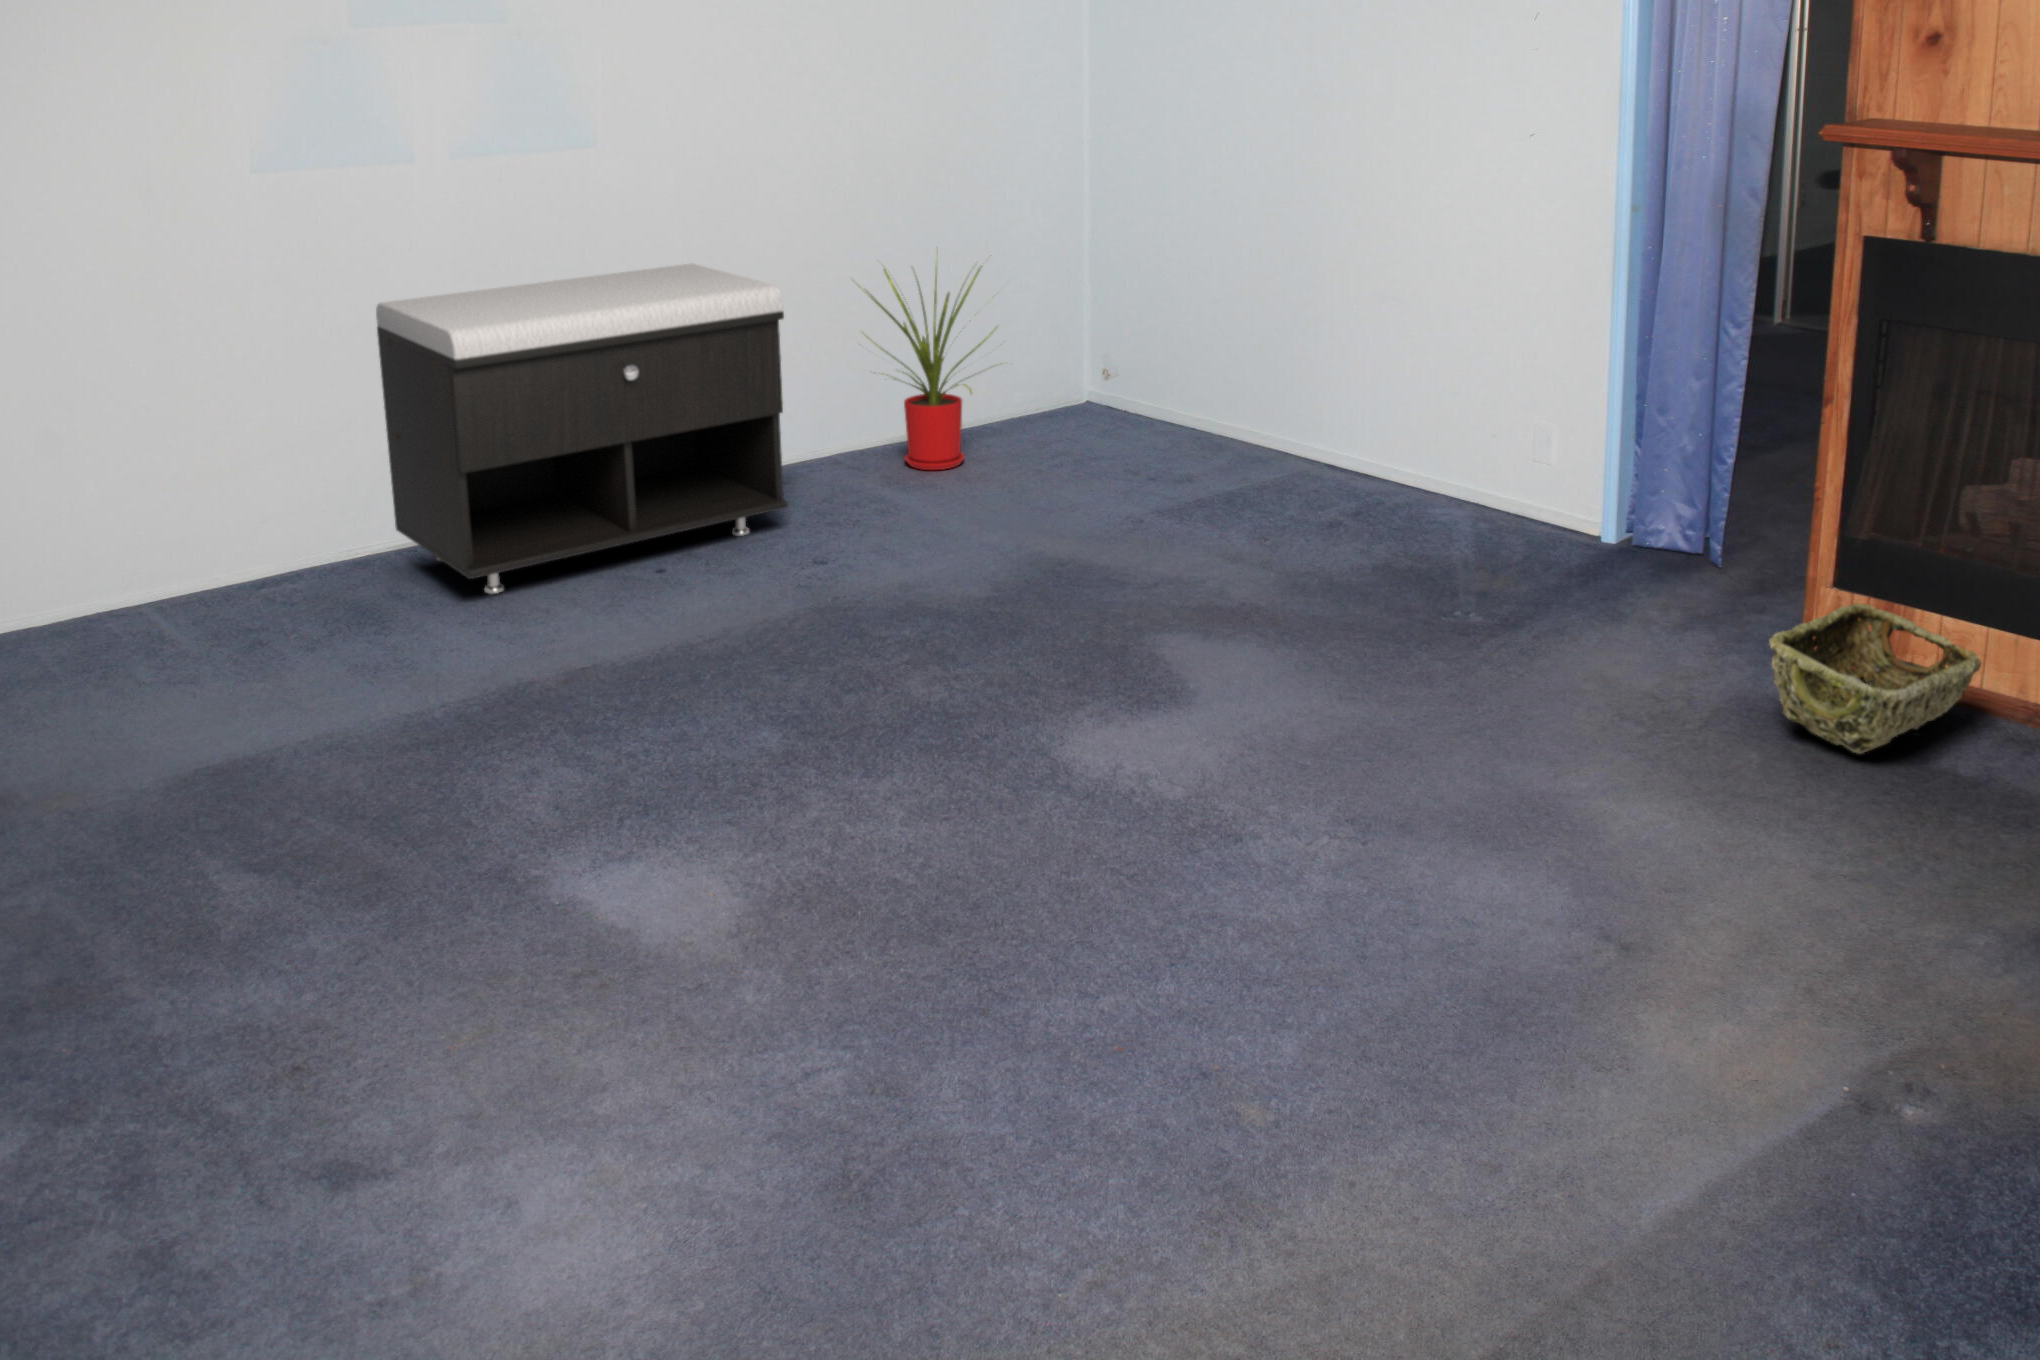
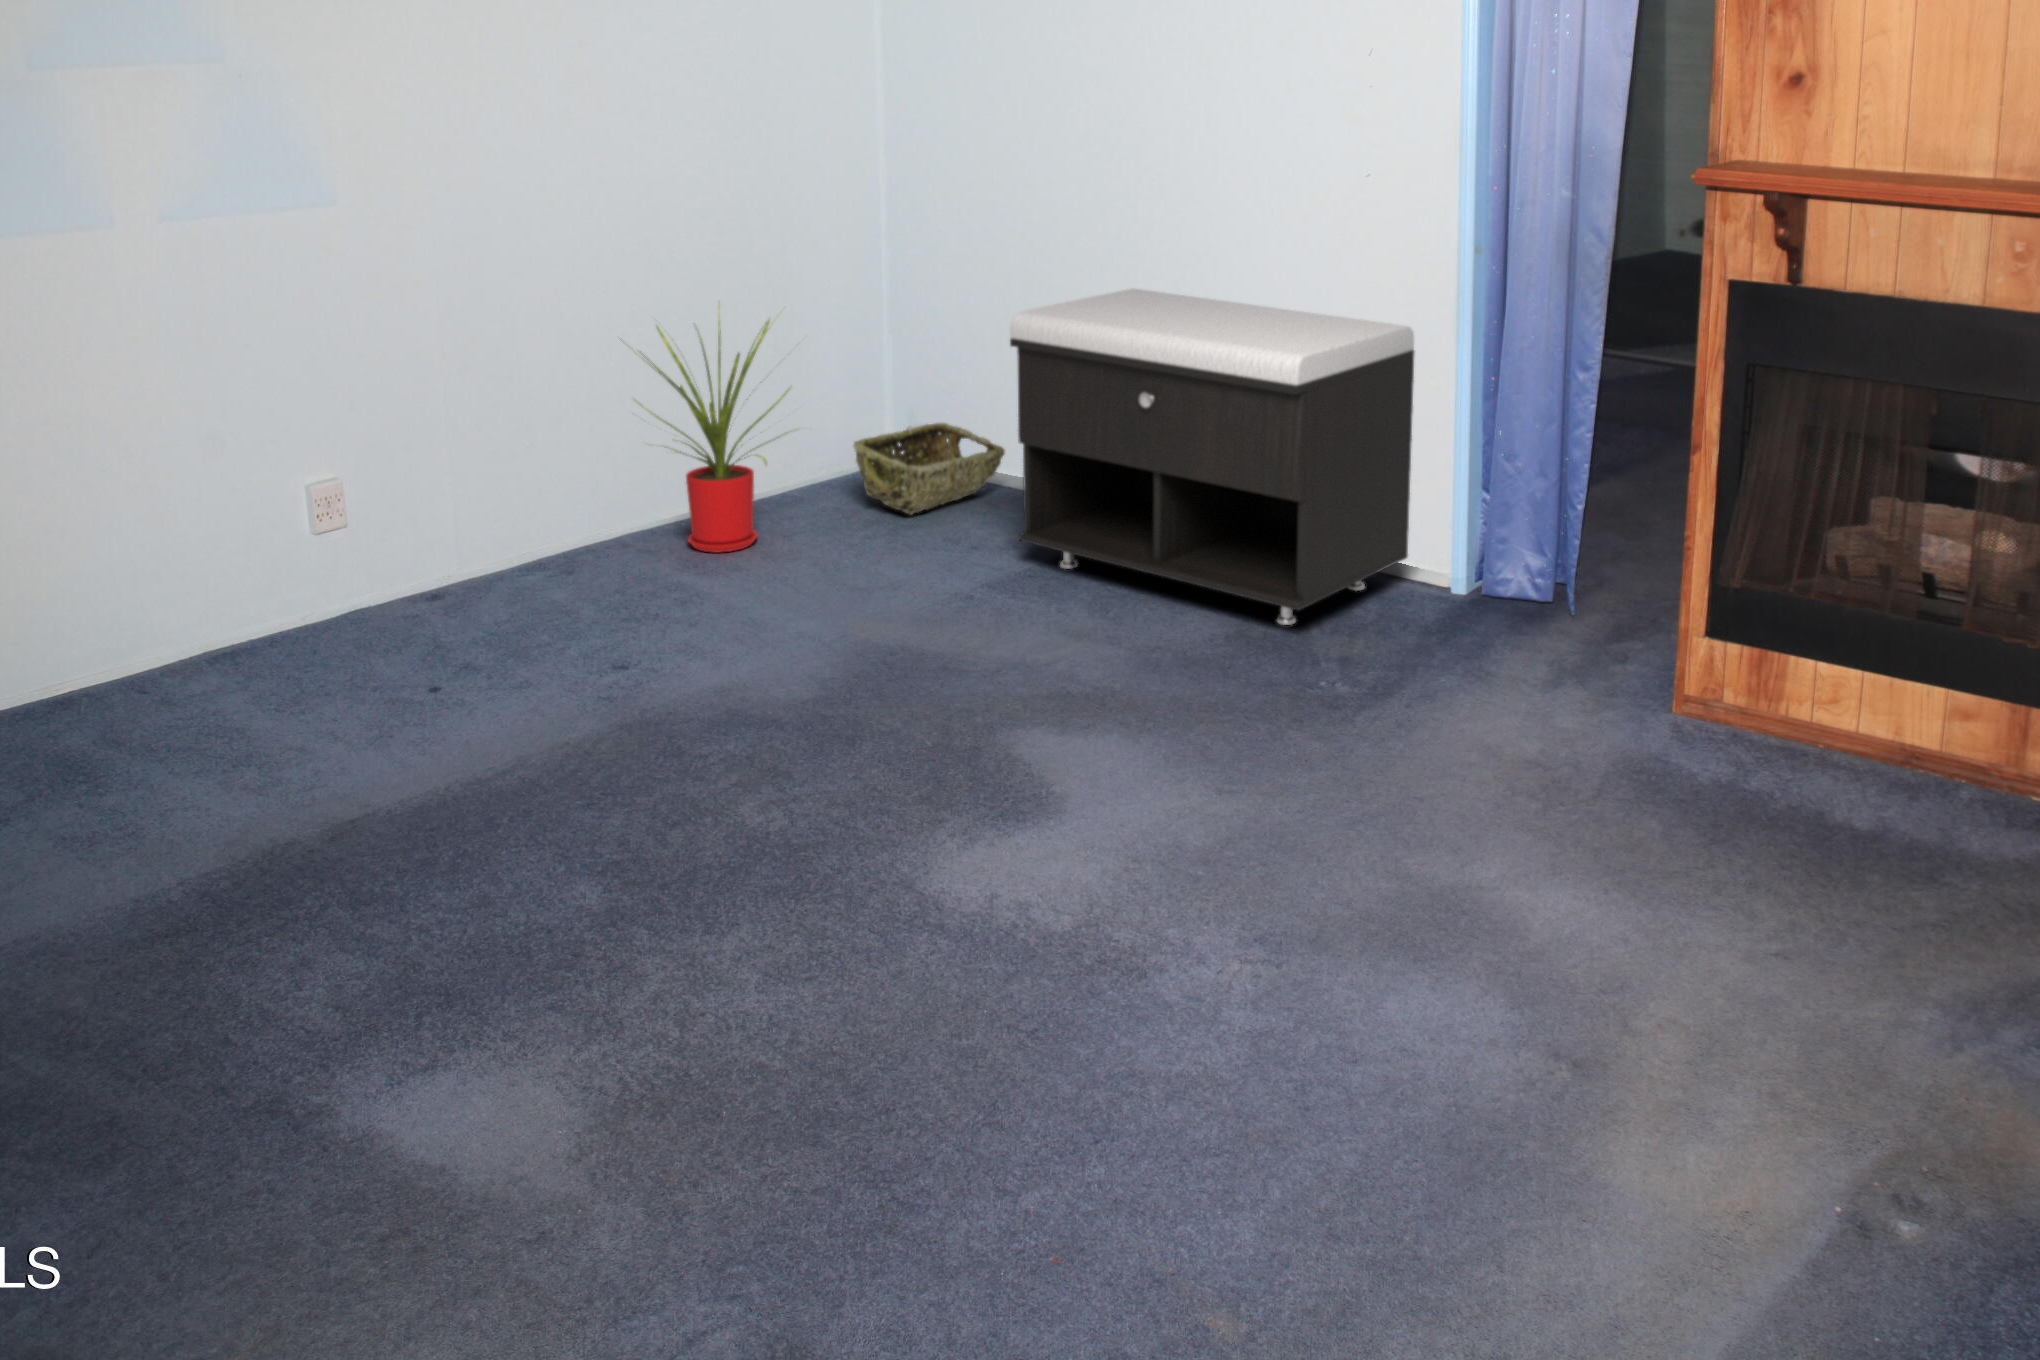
storage bench: present [376,264,788,594] -> present [1010,288,1414,625]
woven basket: present [1769,604,1981,754] -> present [854,423,1005,514]

